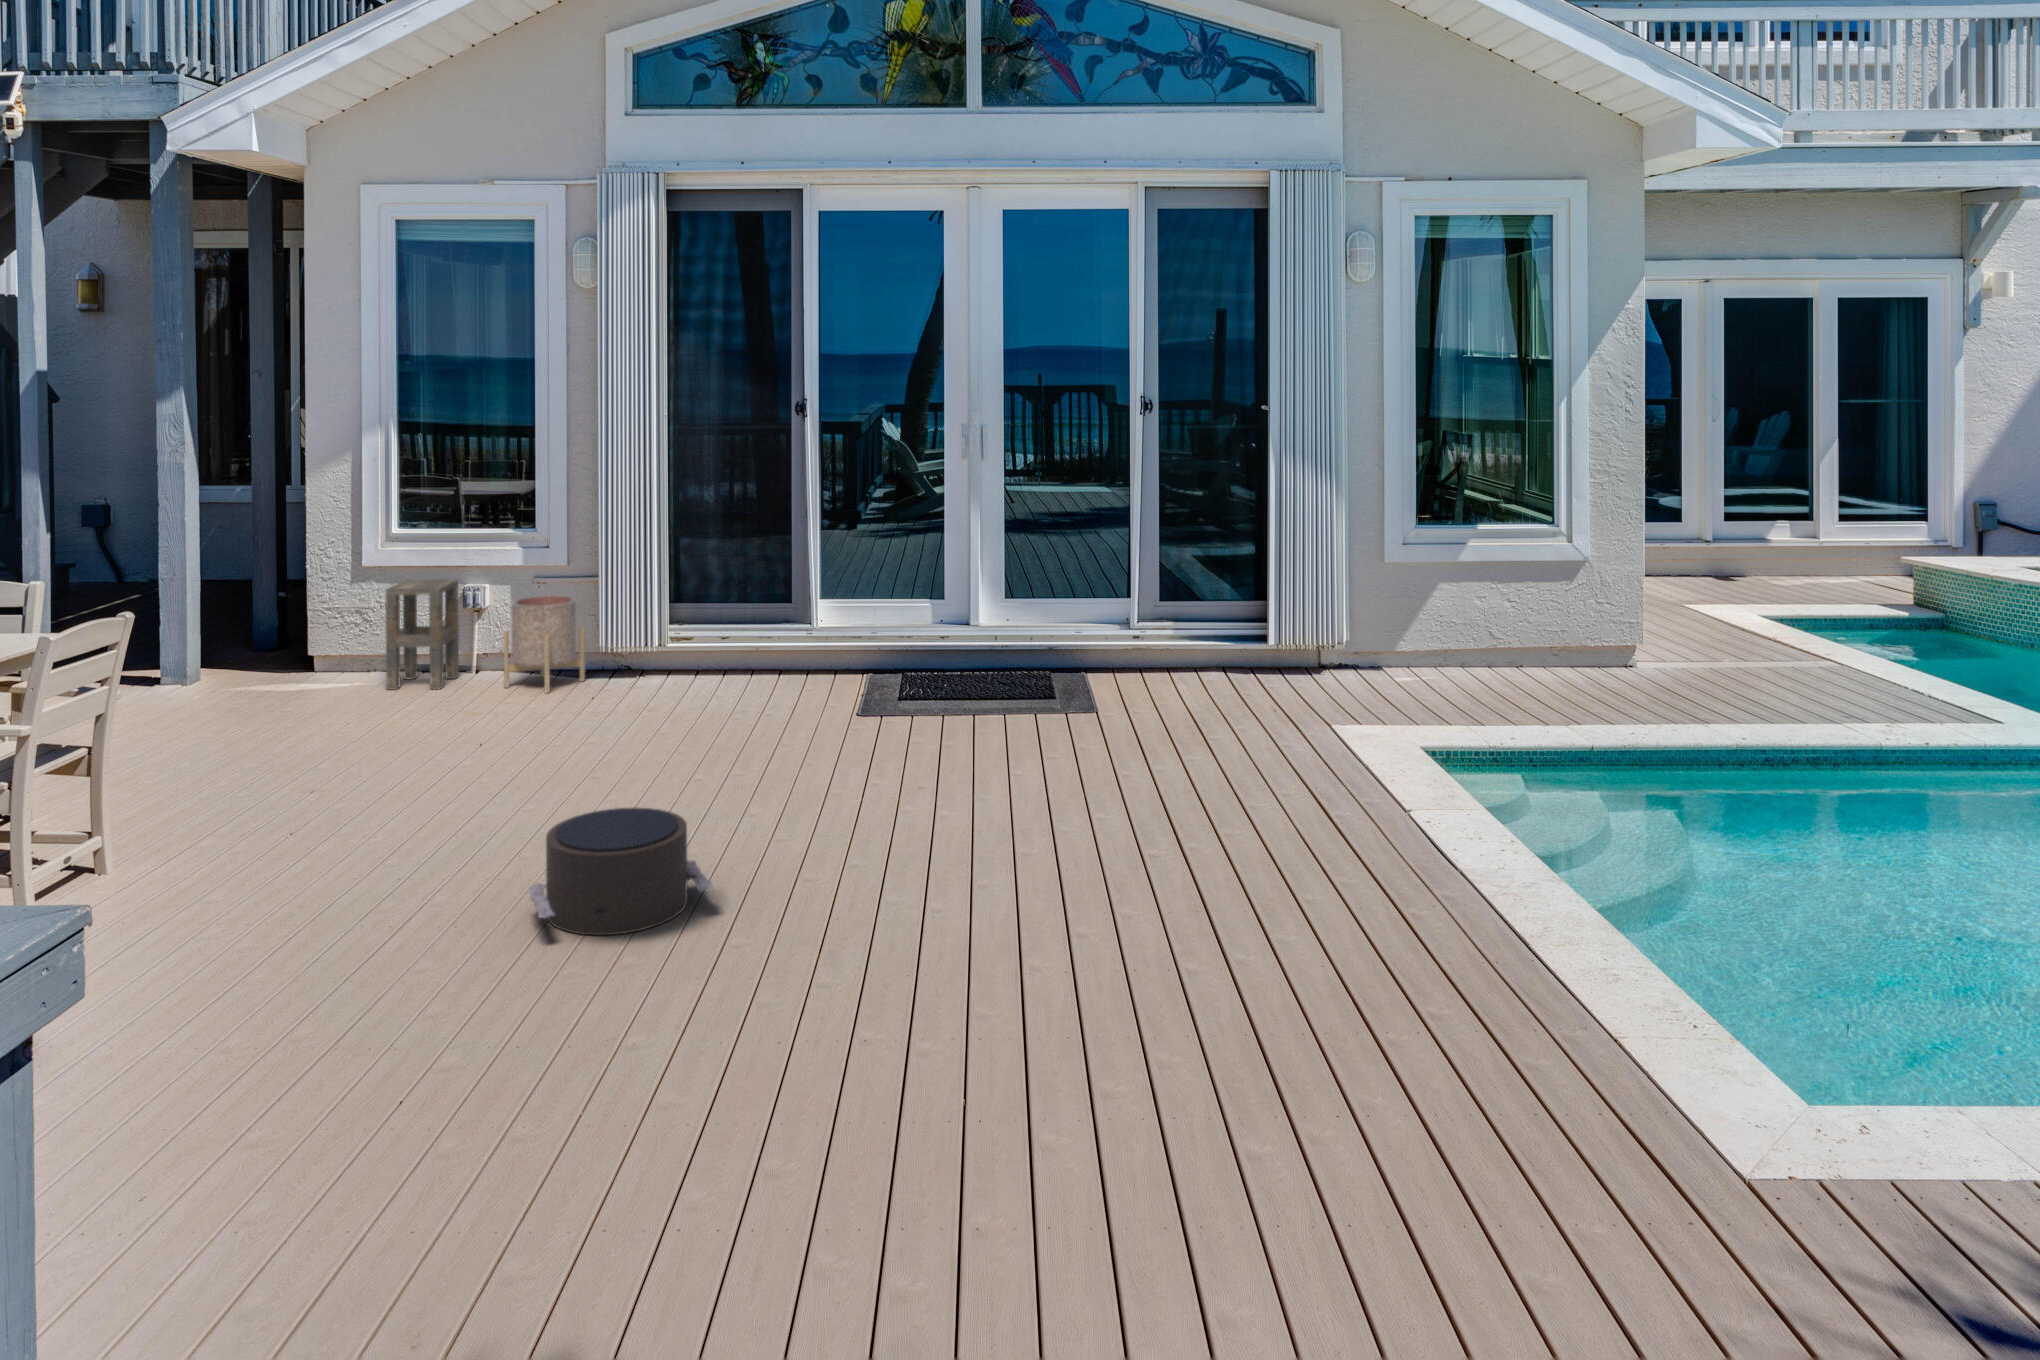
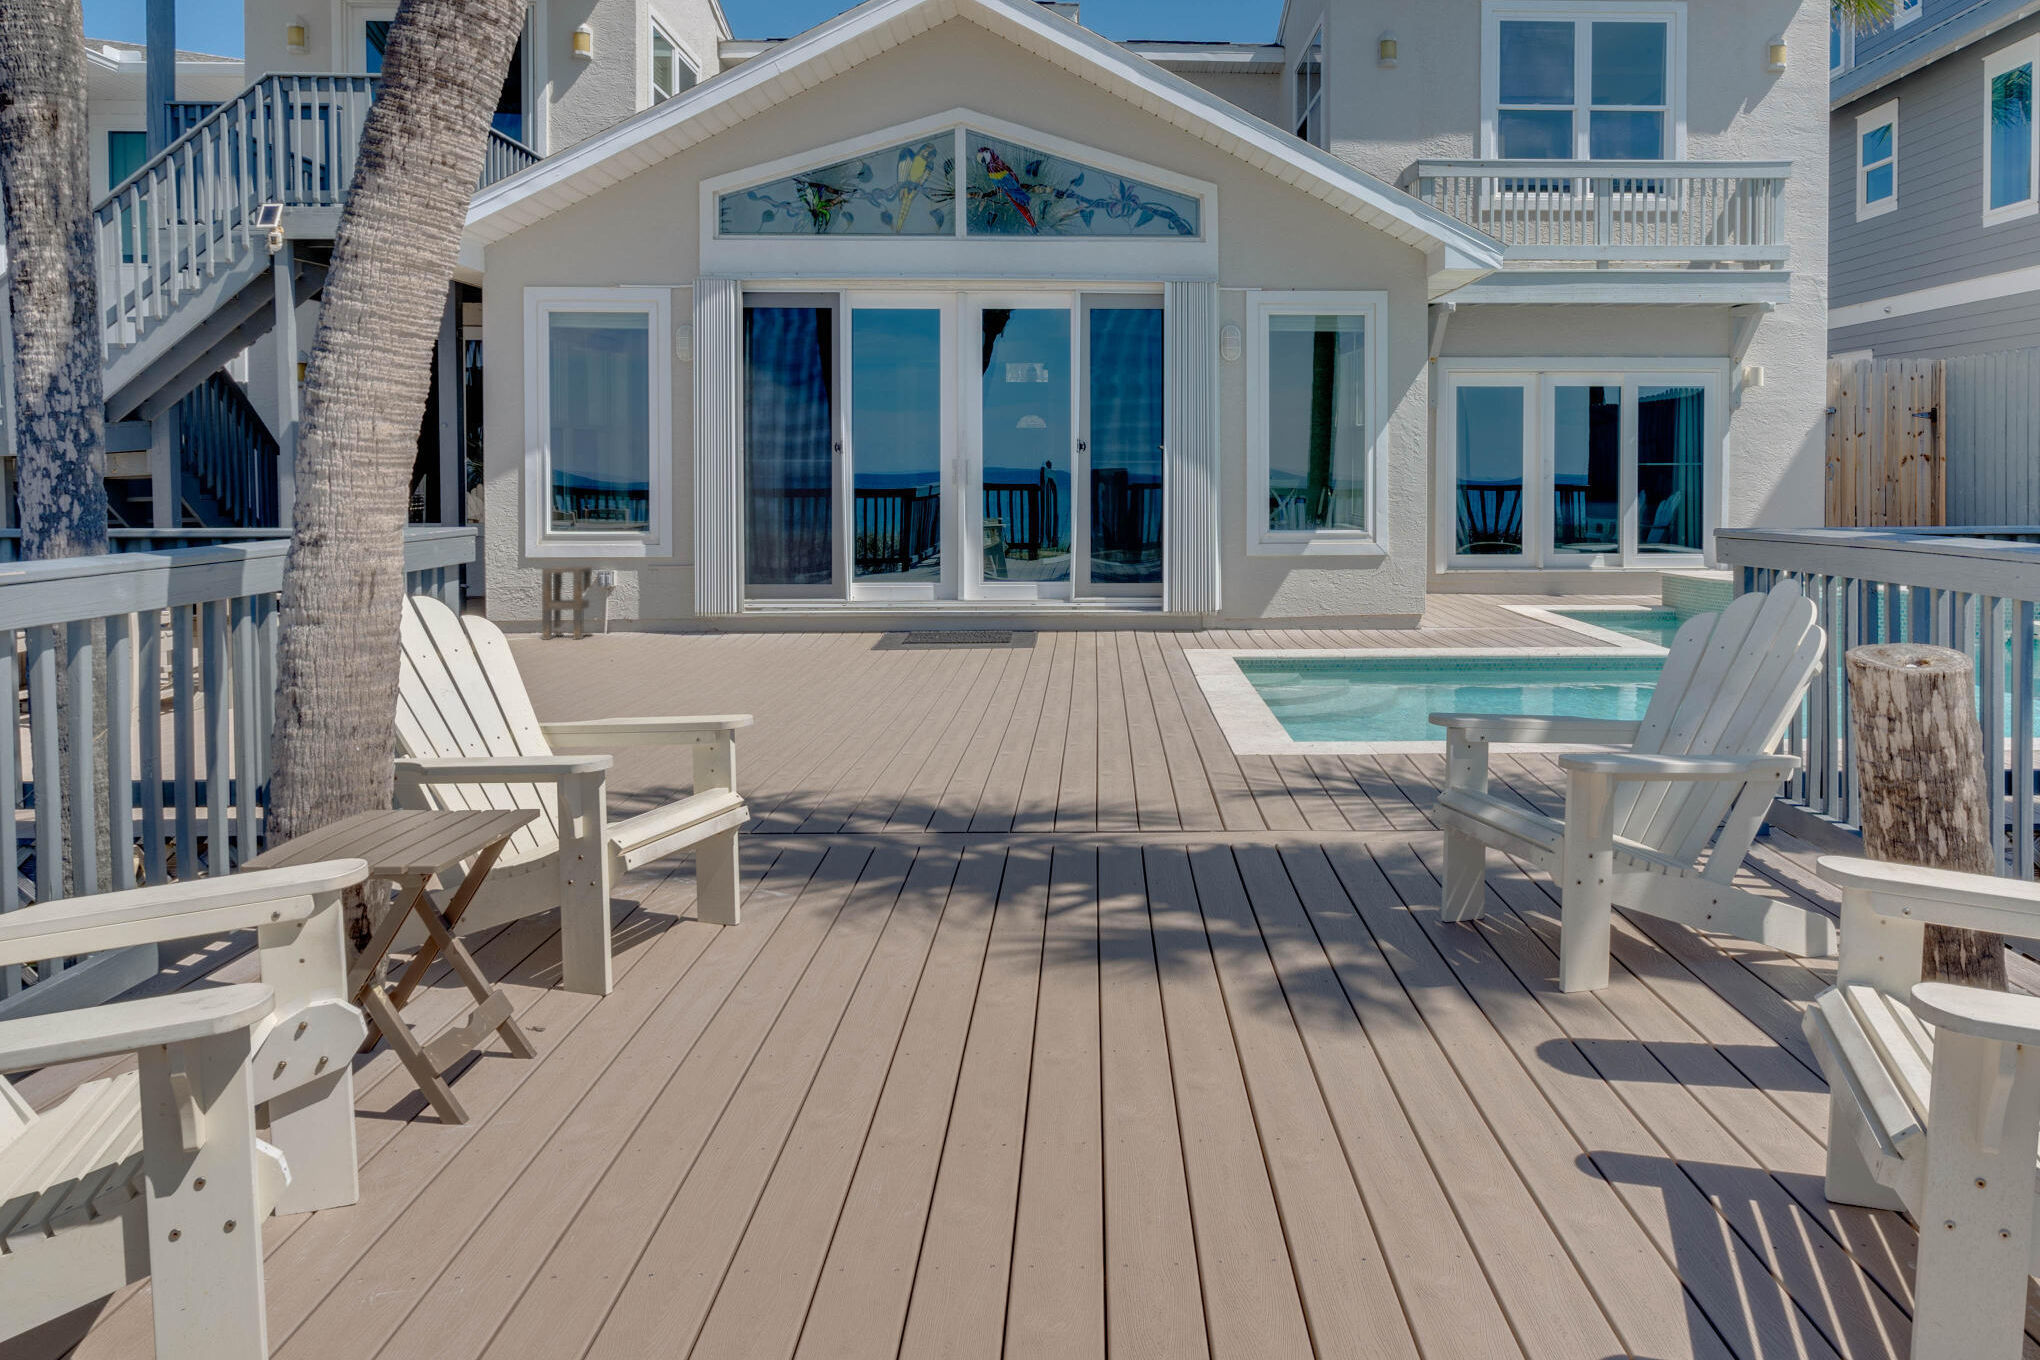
planter: present [504,595,585,693] -> none [625,578,683,640]
pouf: present [529,808,713,935] -> none [644,645,752,700]

